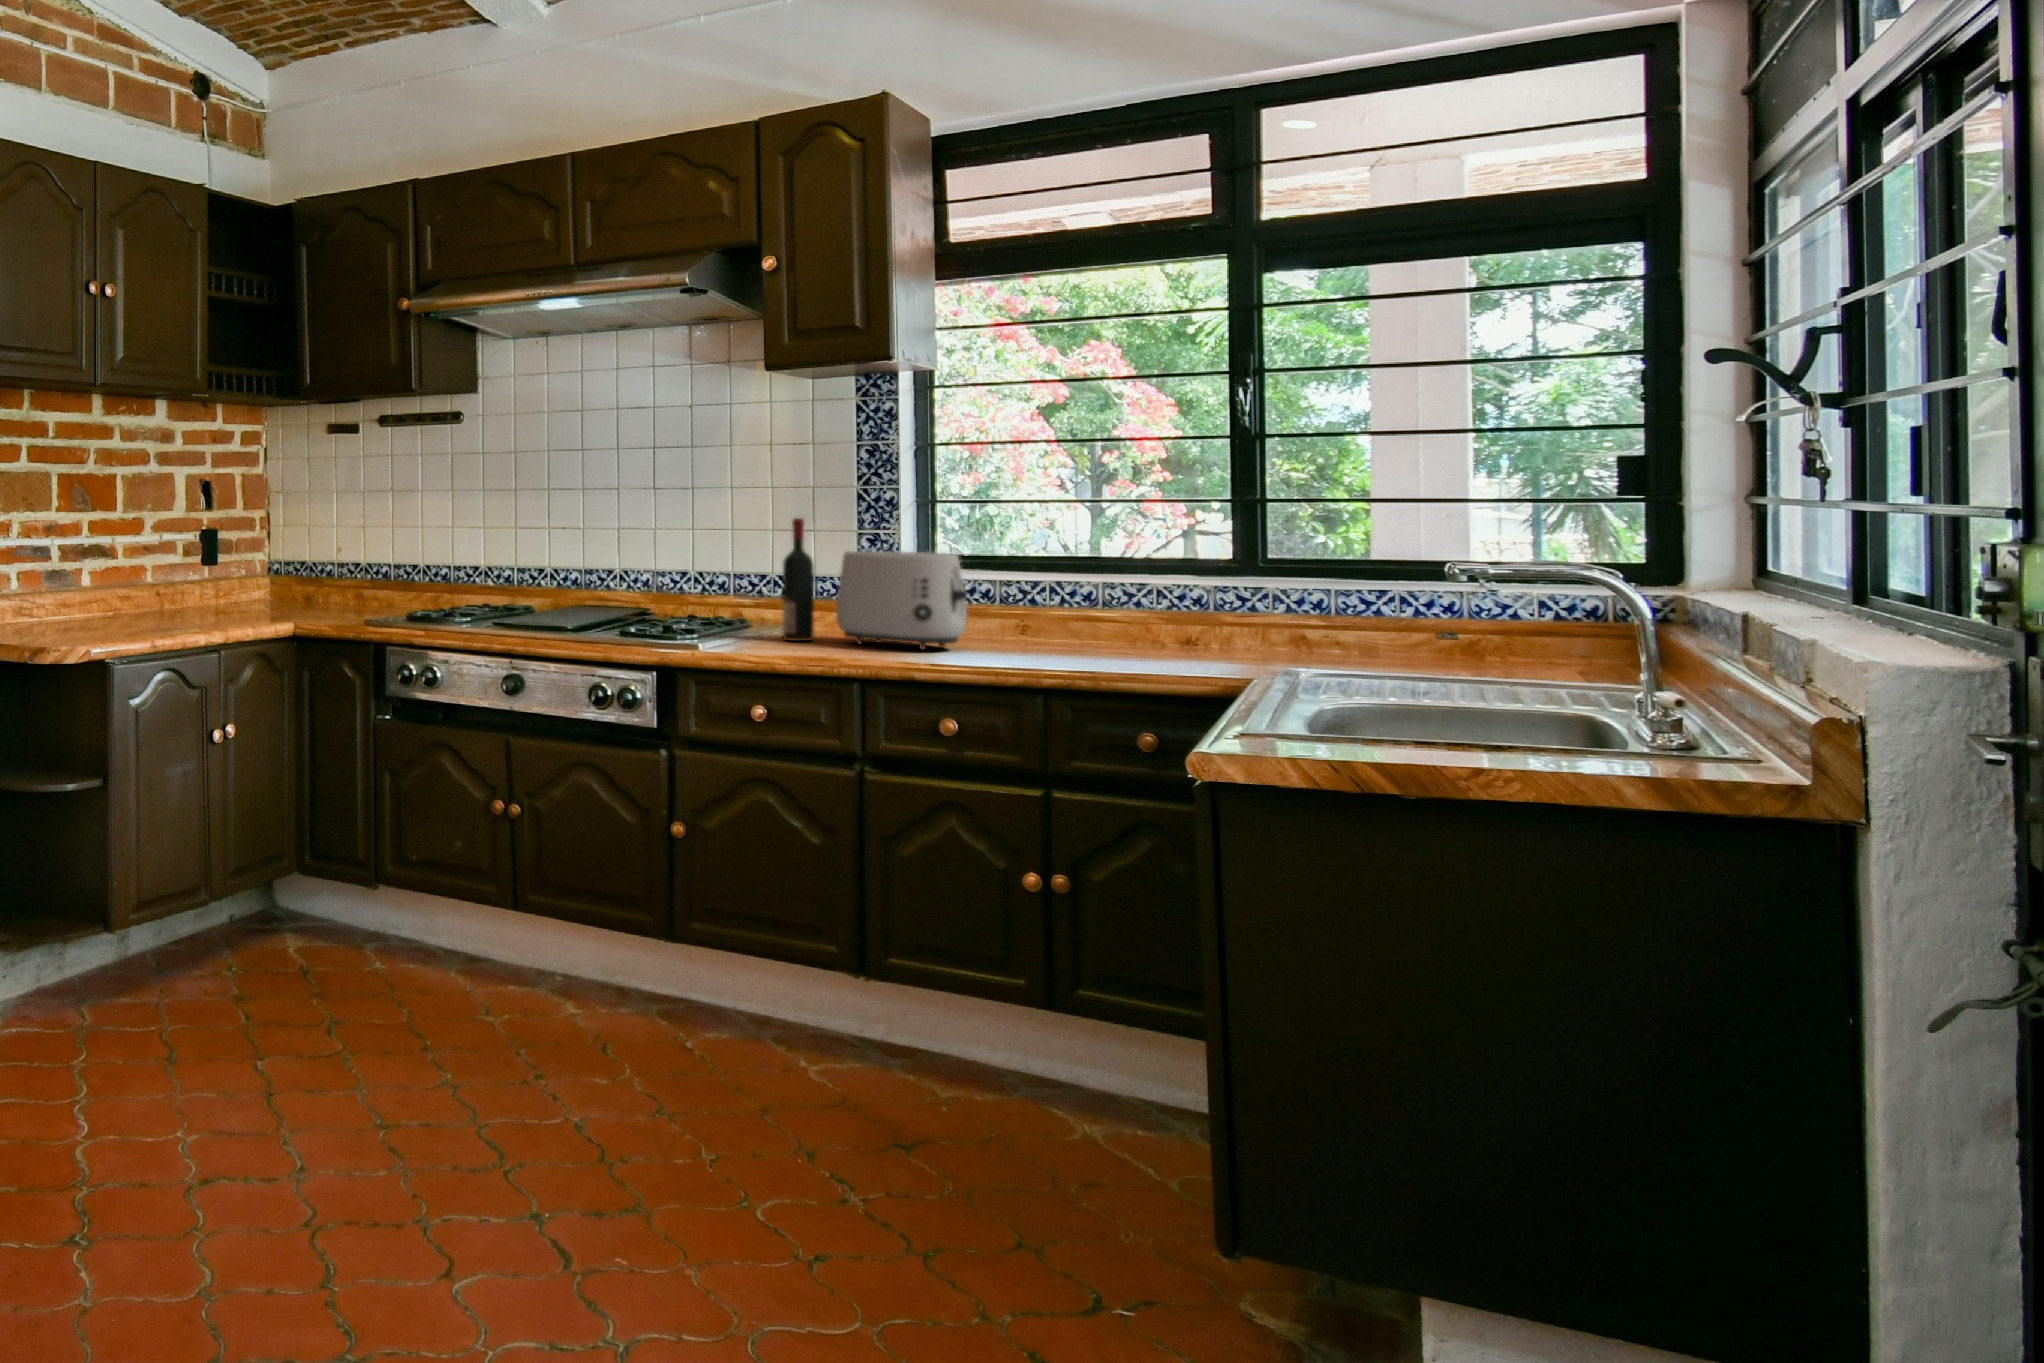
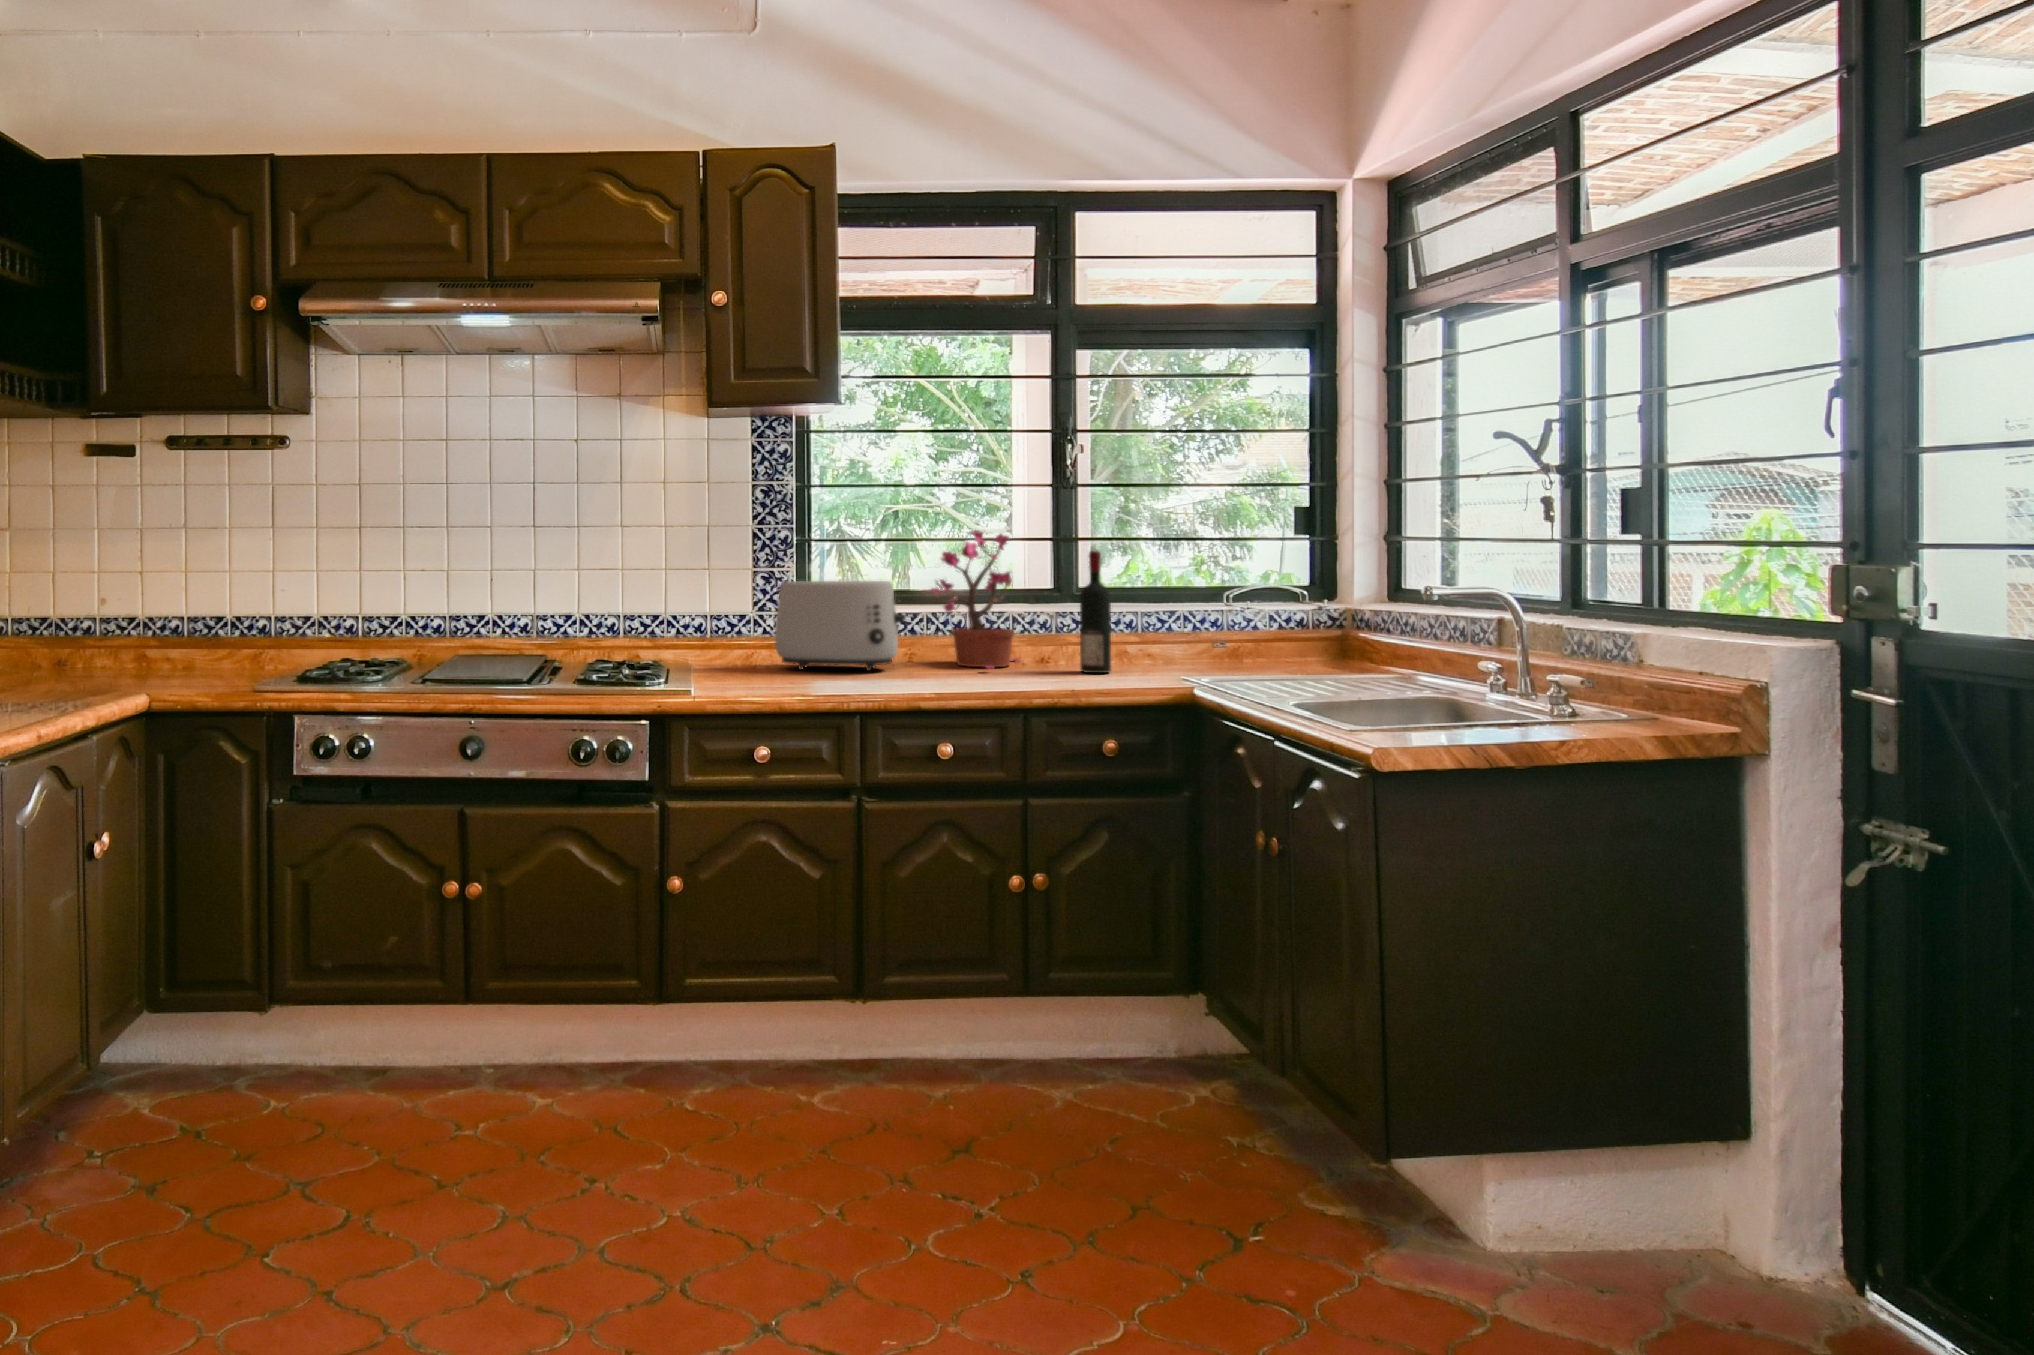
potted plant: none [1011,498,1150,658] -> present [931,530,1020,669]
wine bottle: present [783,518,814,641] -> present [1080,551,1111,673]

